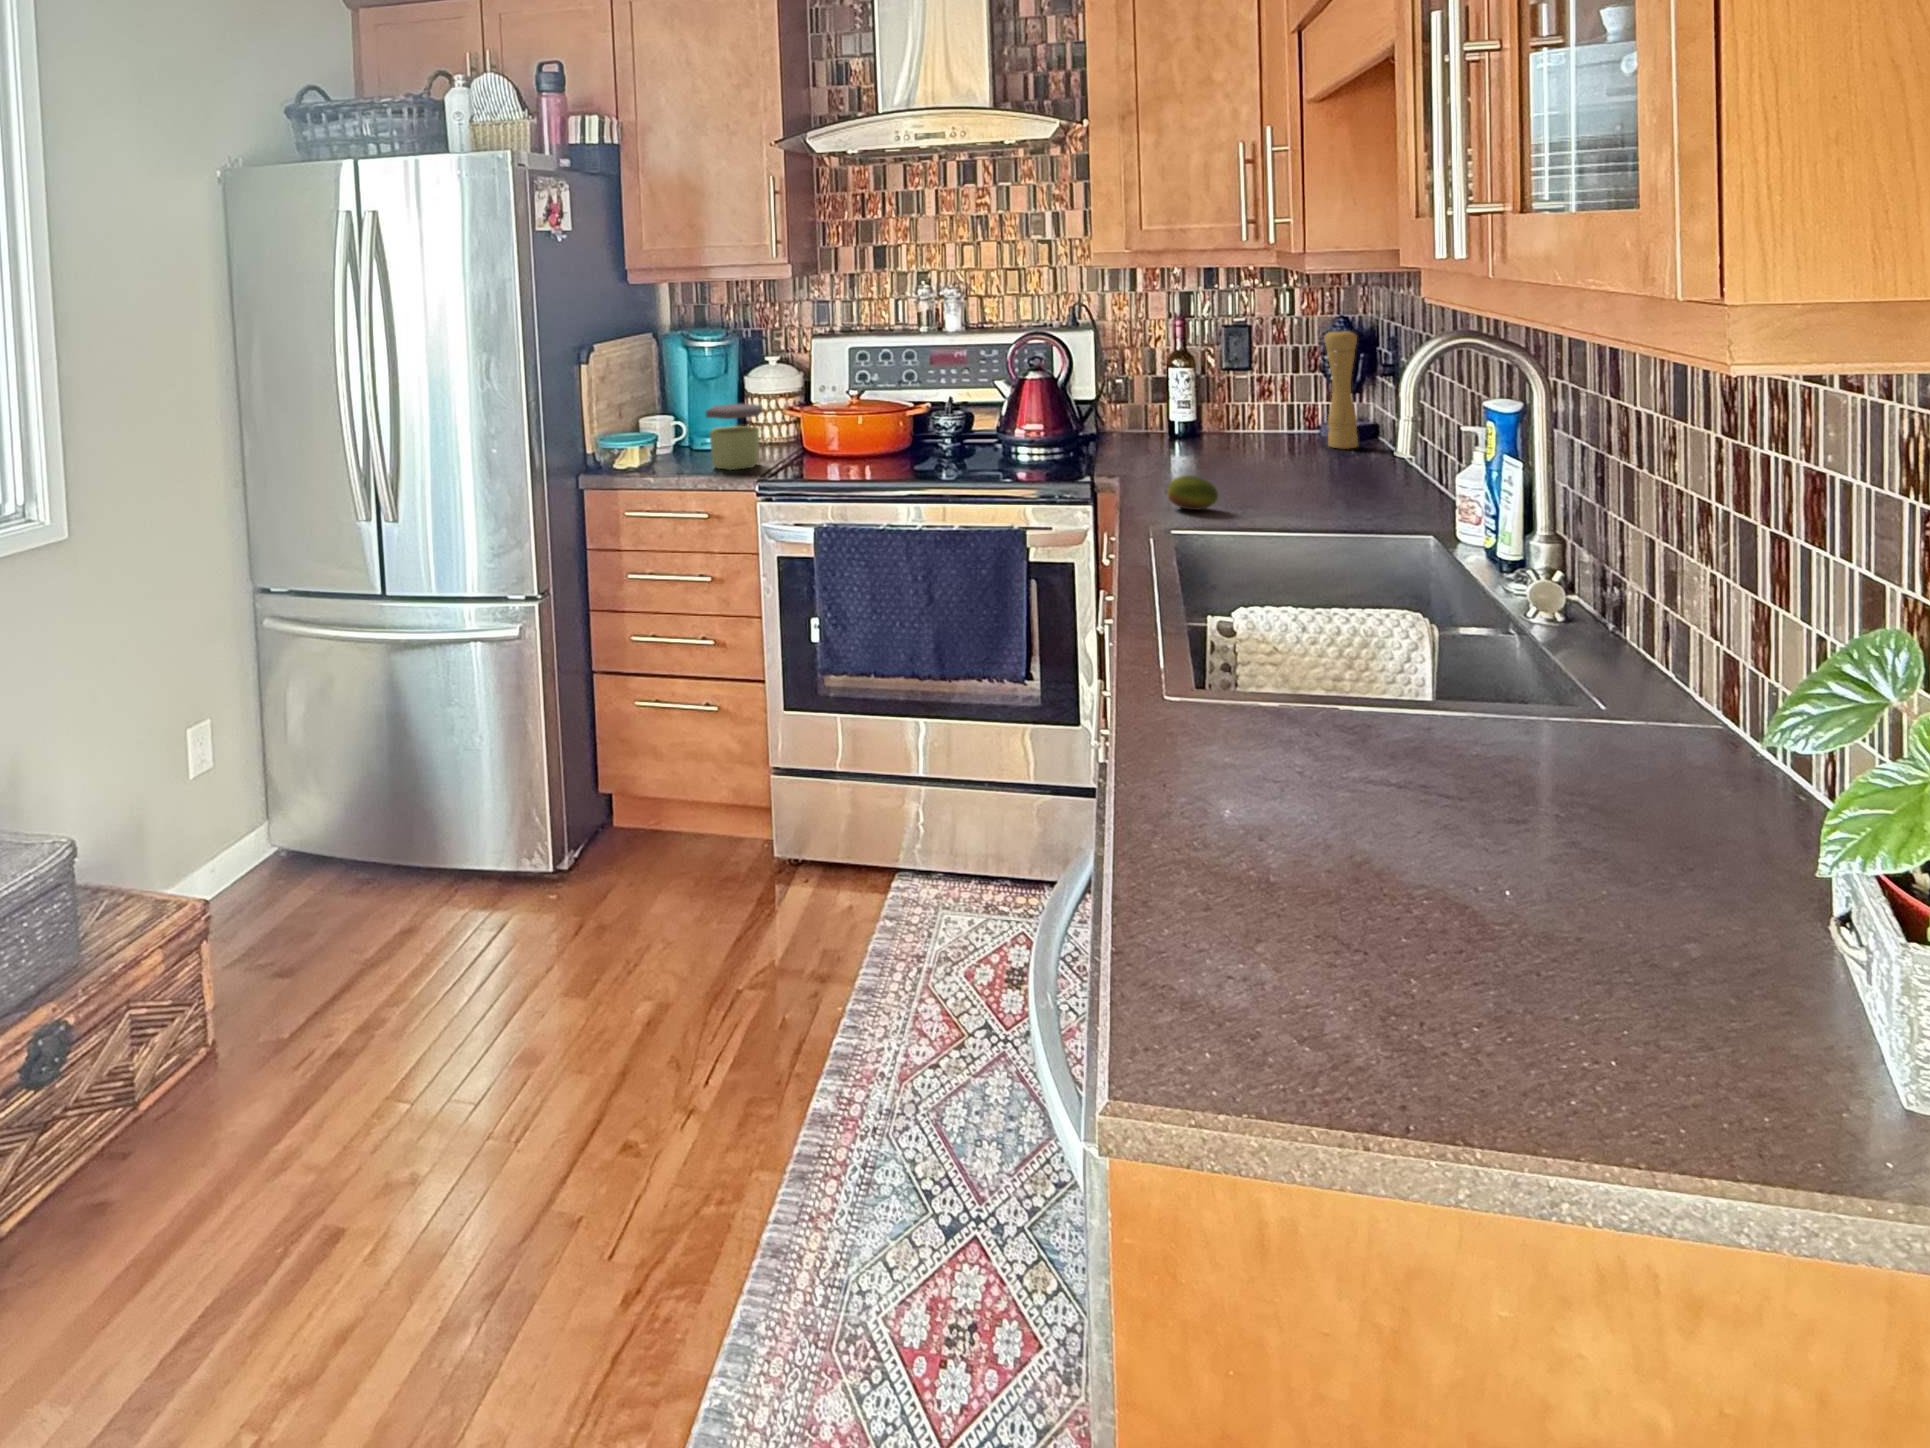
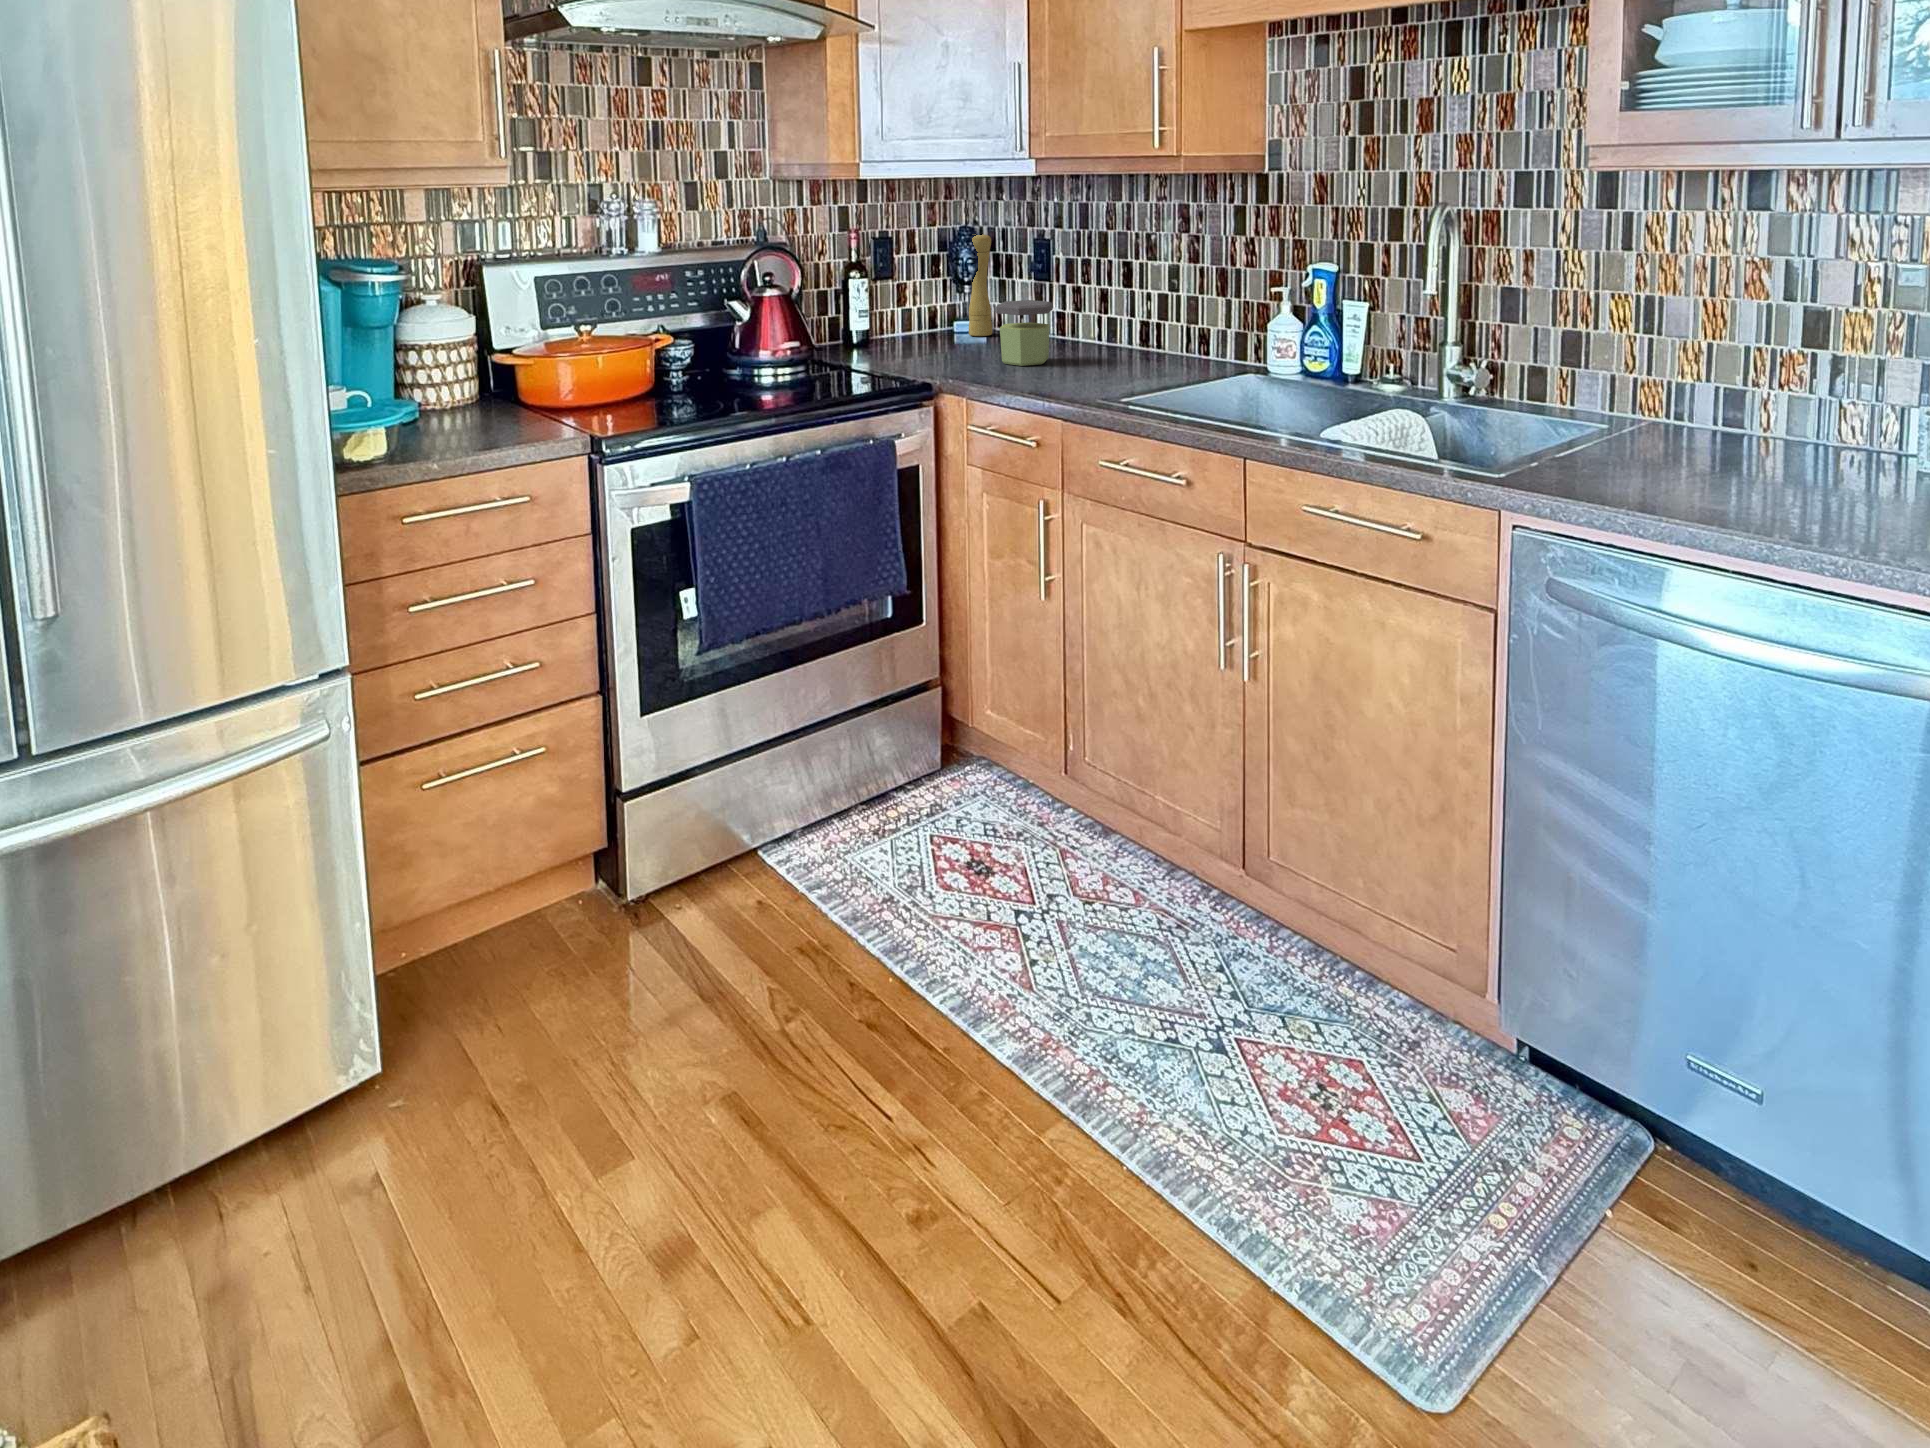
jar: present [706,404,762,470] -> present [996,300,1053,366]
fruit: present [1166,475,1218,510] -> none [1042,359,1086,389]

